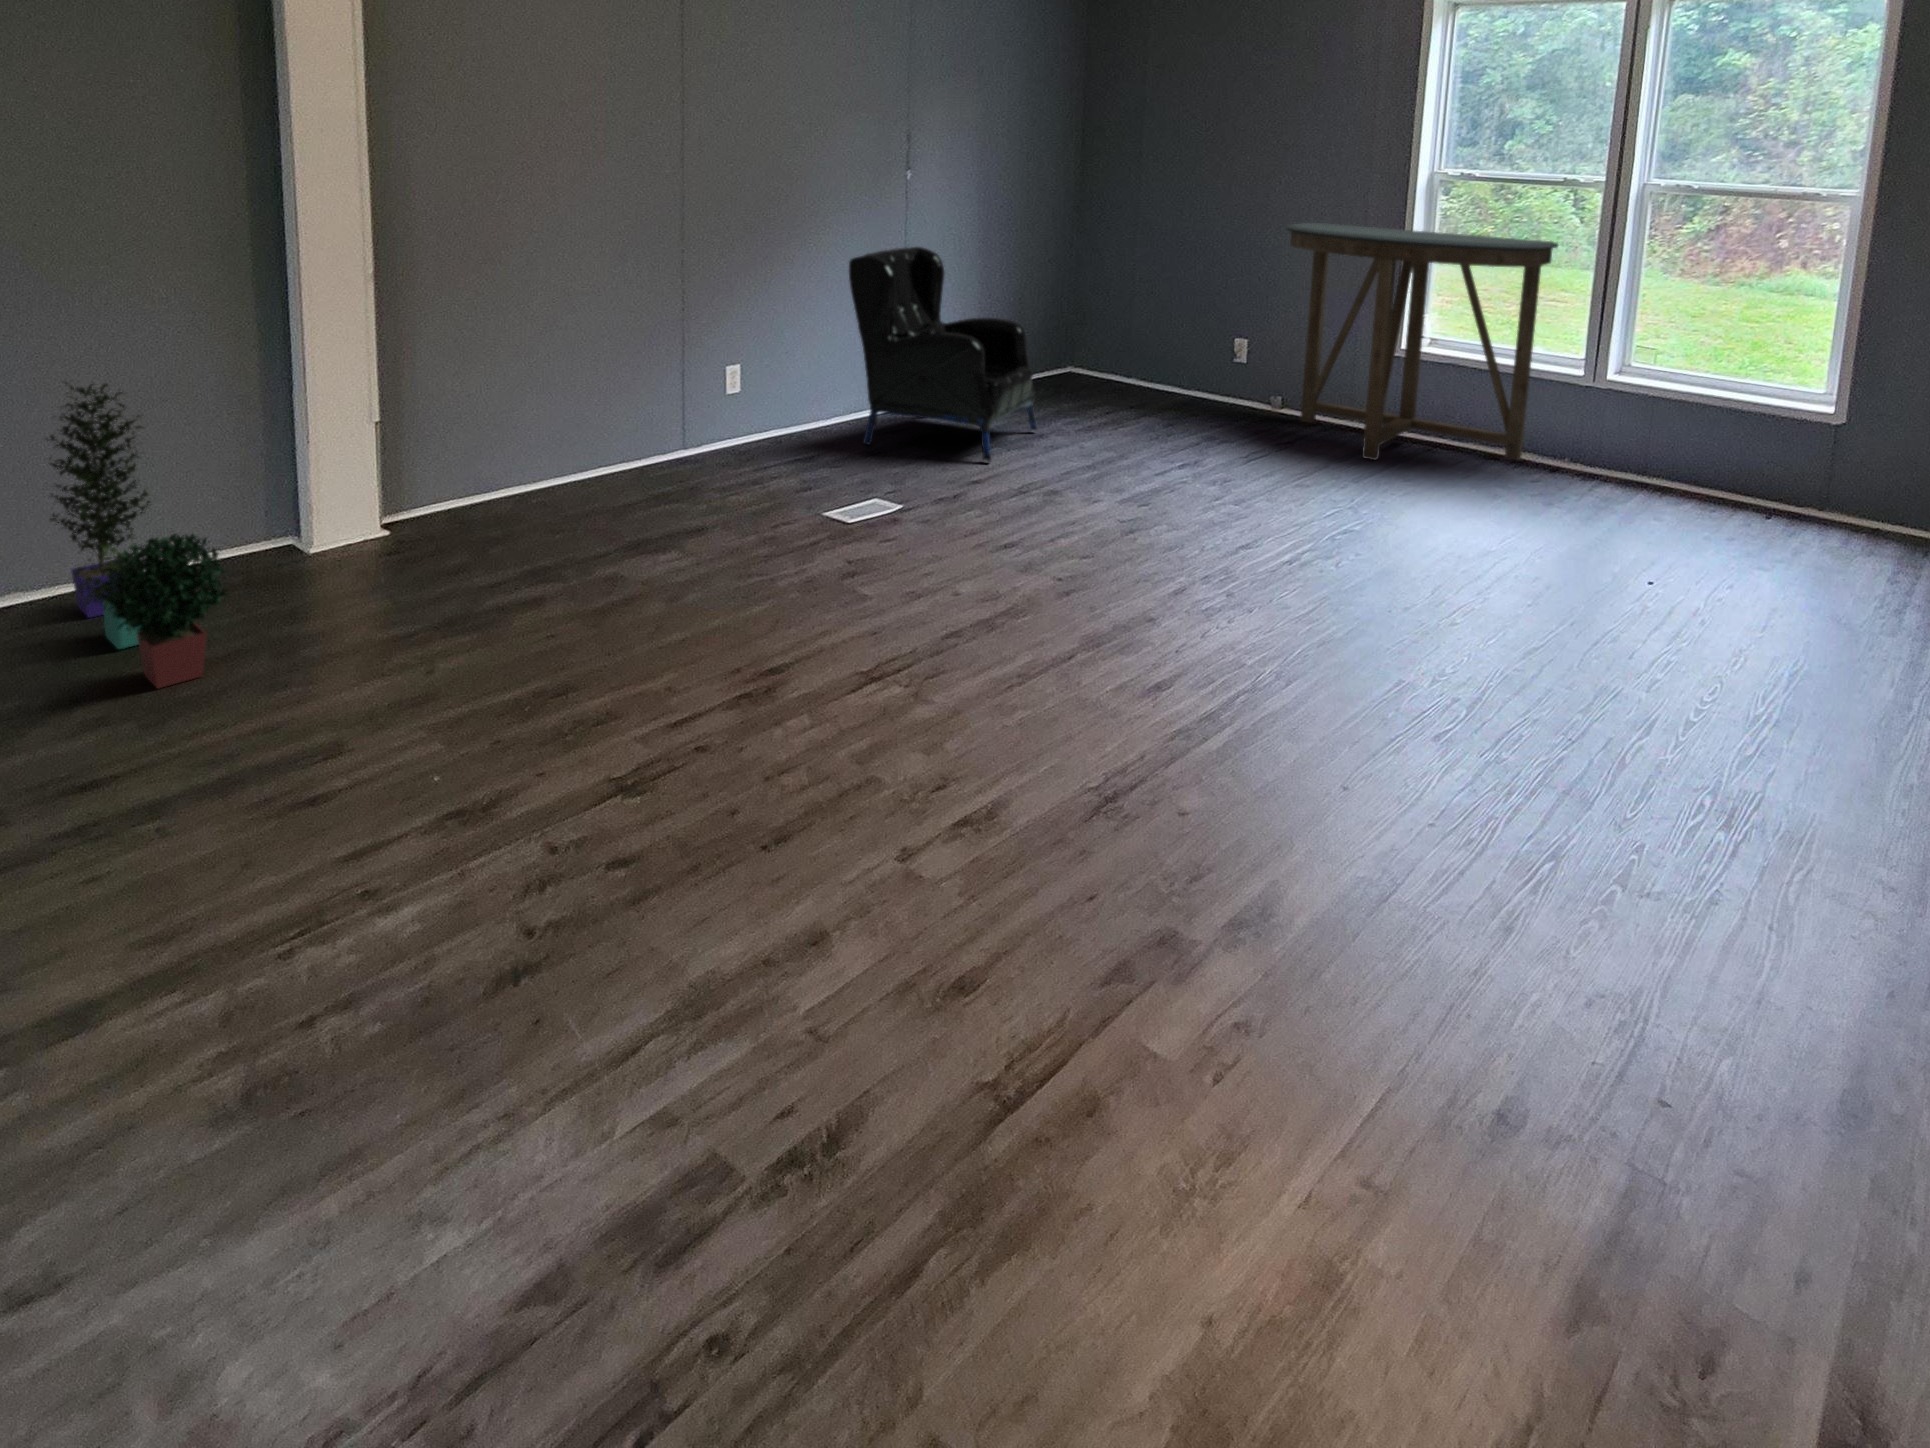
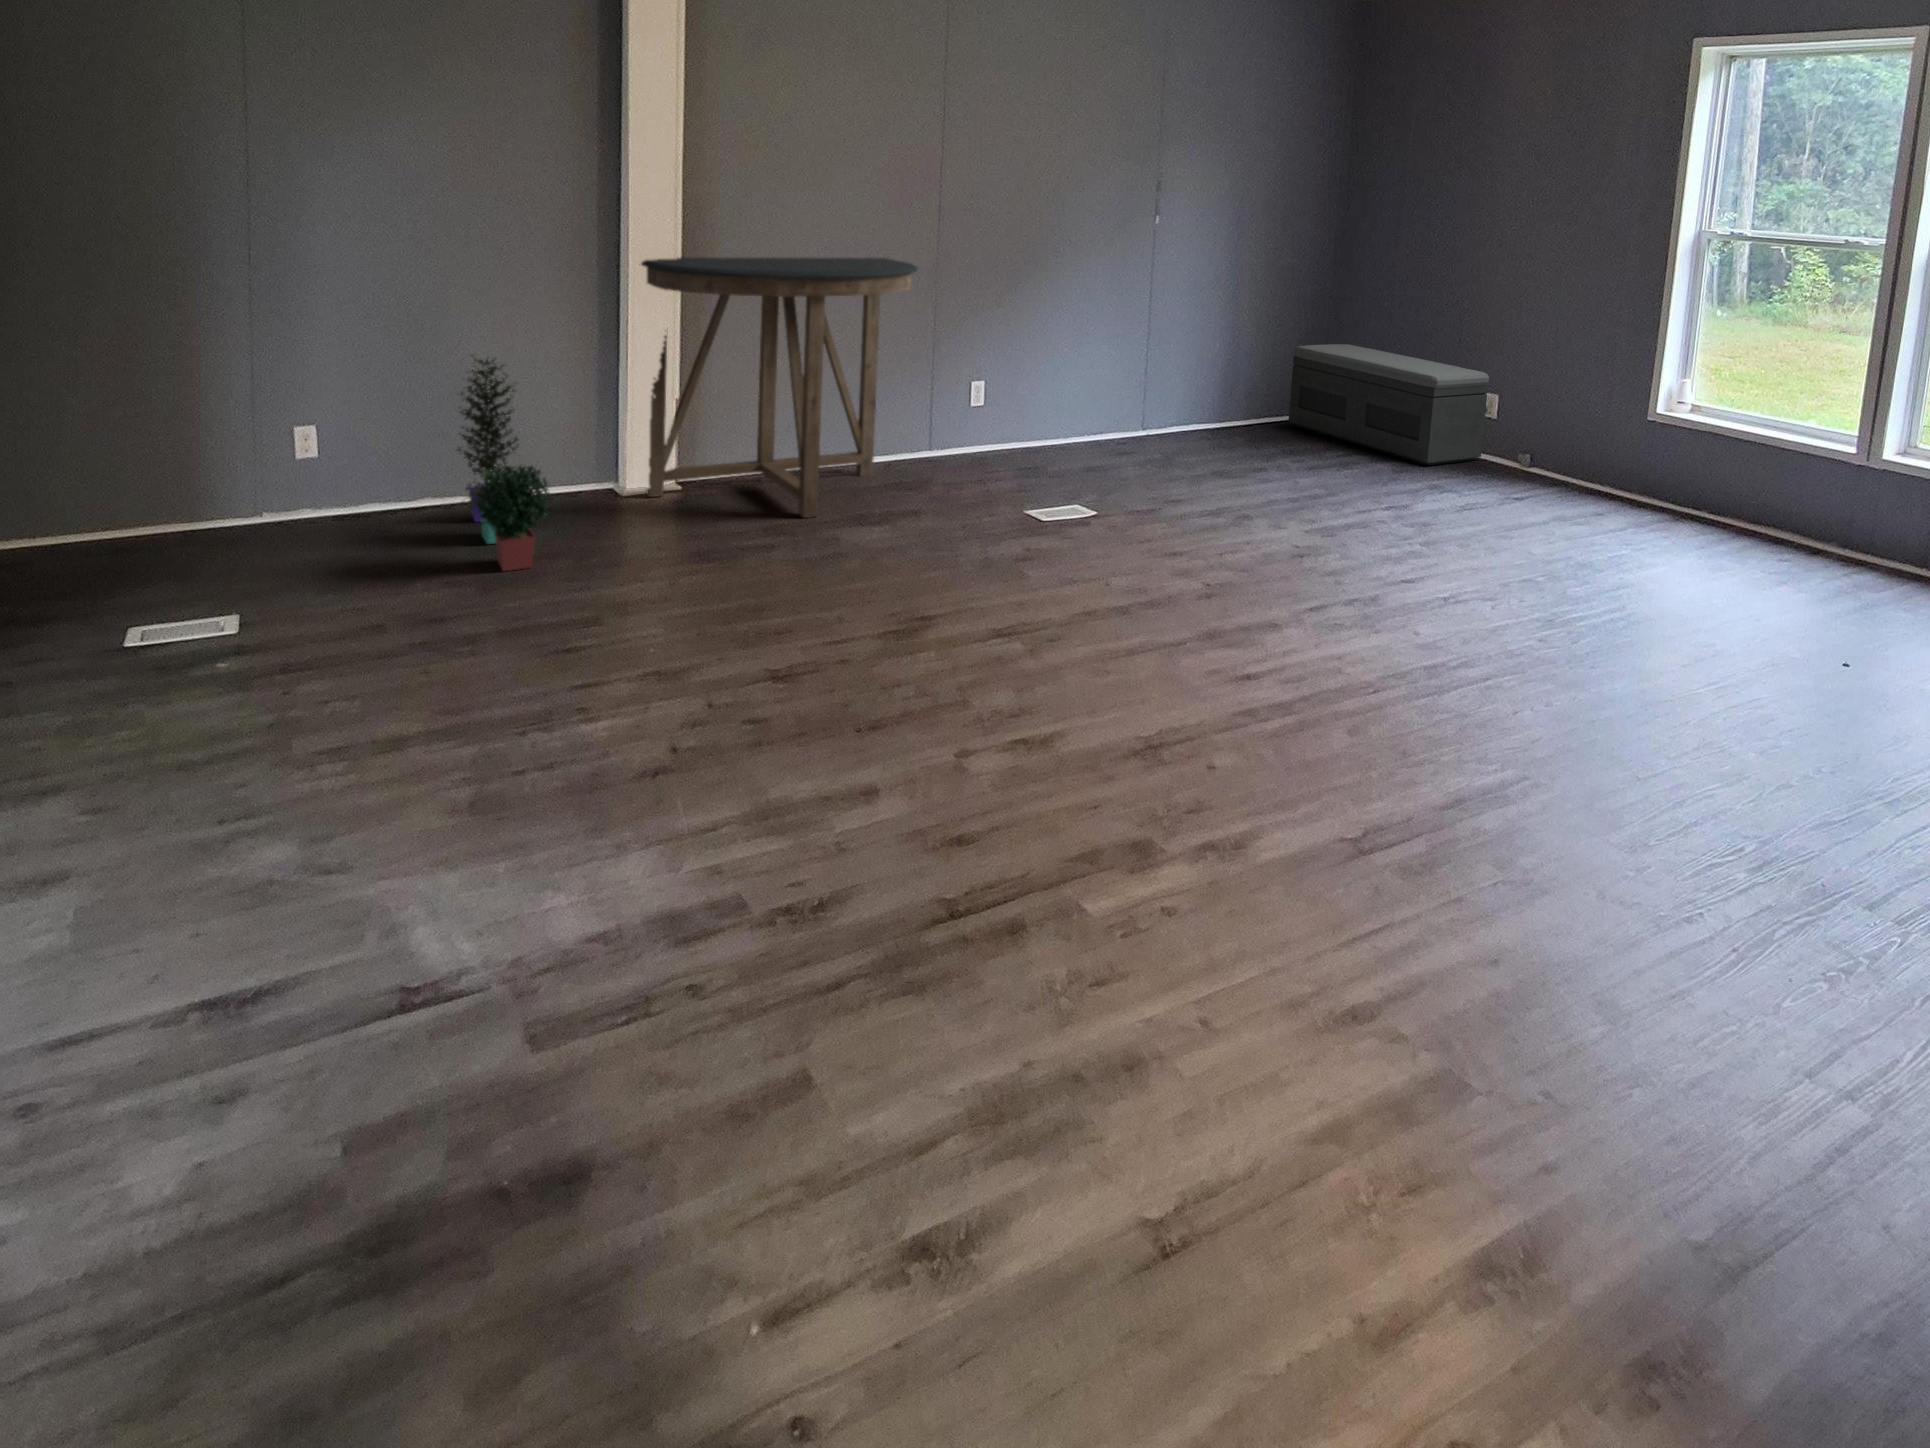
console table: present [1287,223,1558,460] -> present [641,257,918,518]
armchair: present [849,247,1037,461] -> none [1075,287,1251,486]
storage bench: none [1049,297,1246,416] -> present [1288,344,1489,465]

